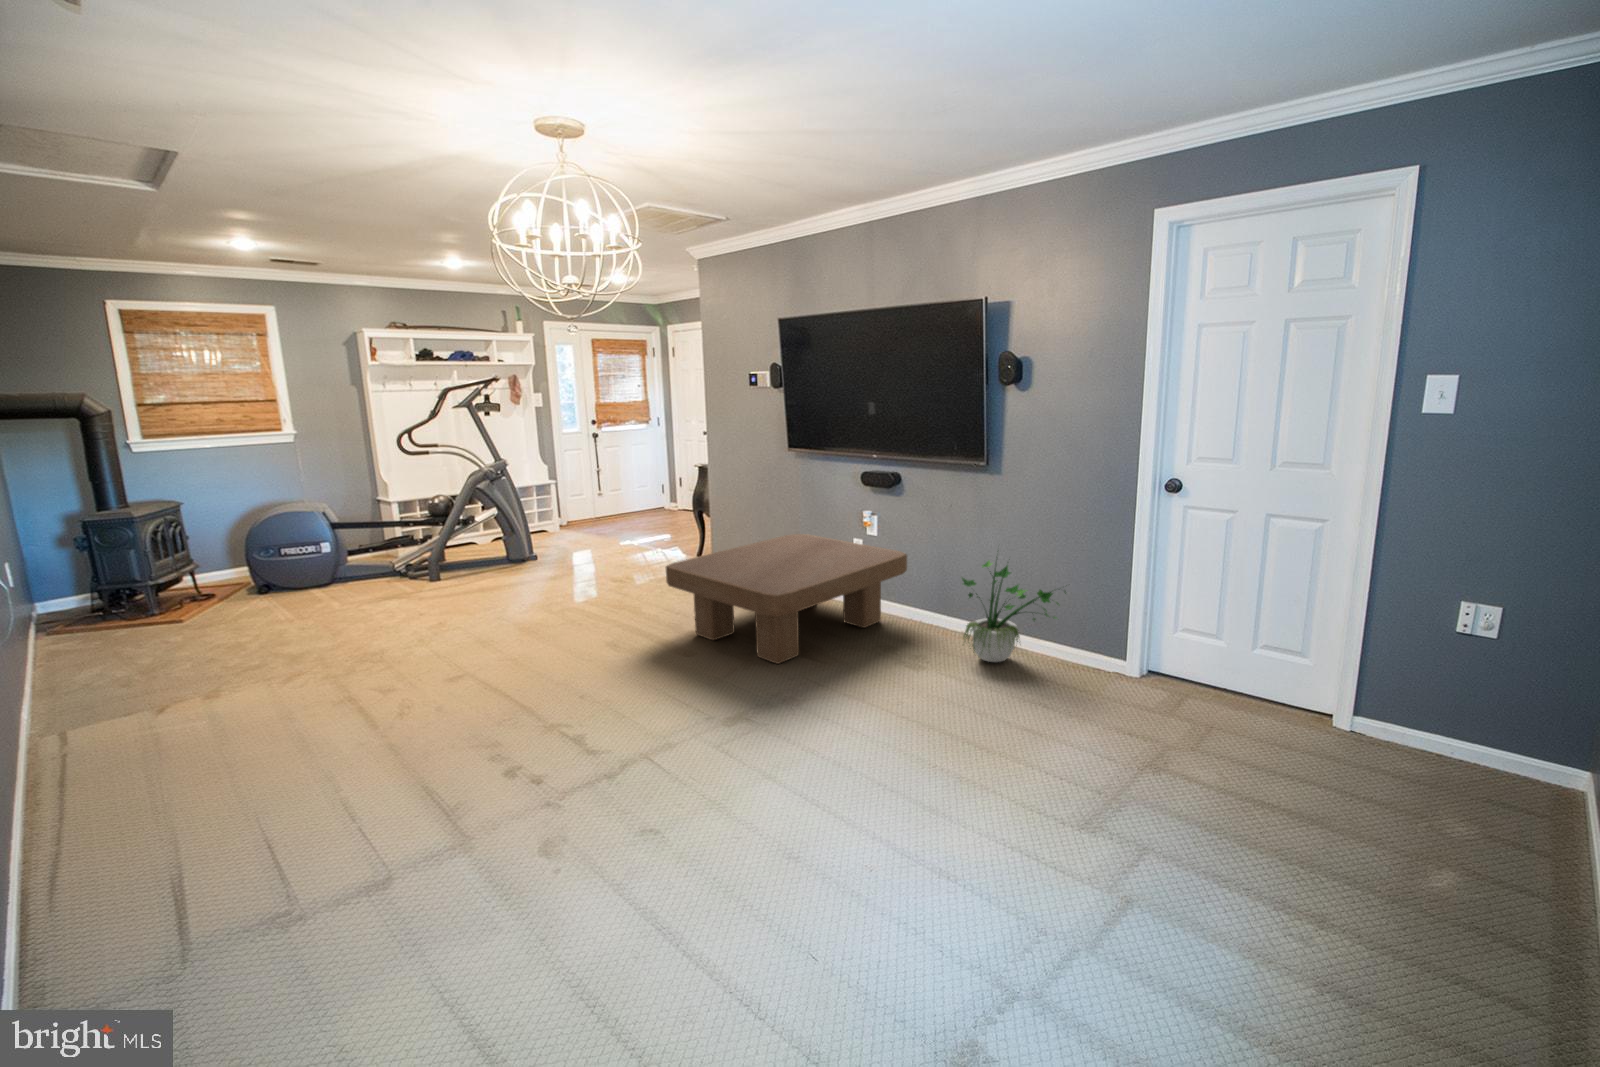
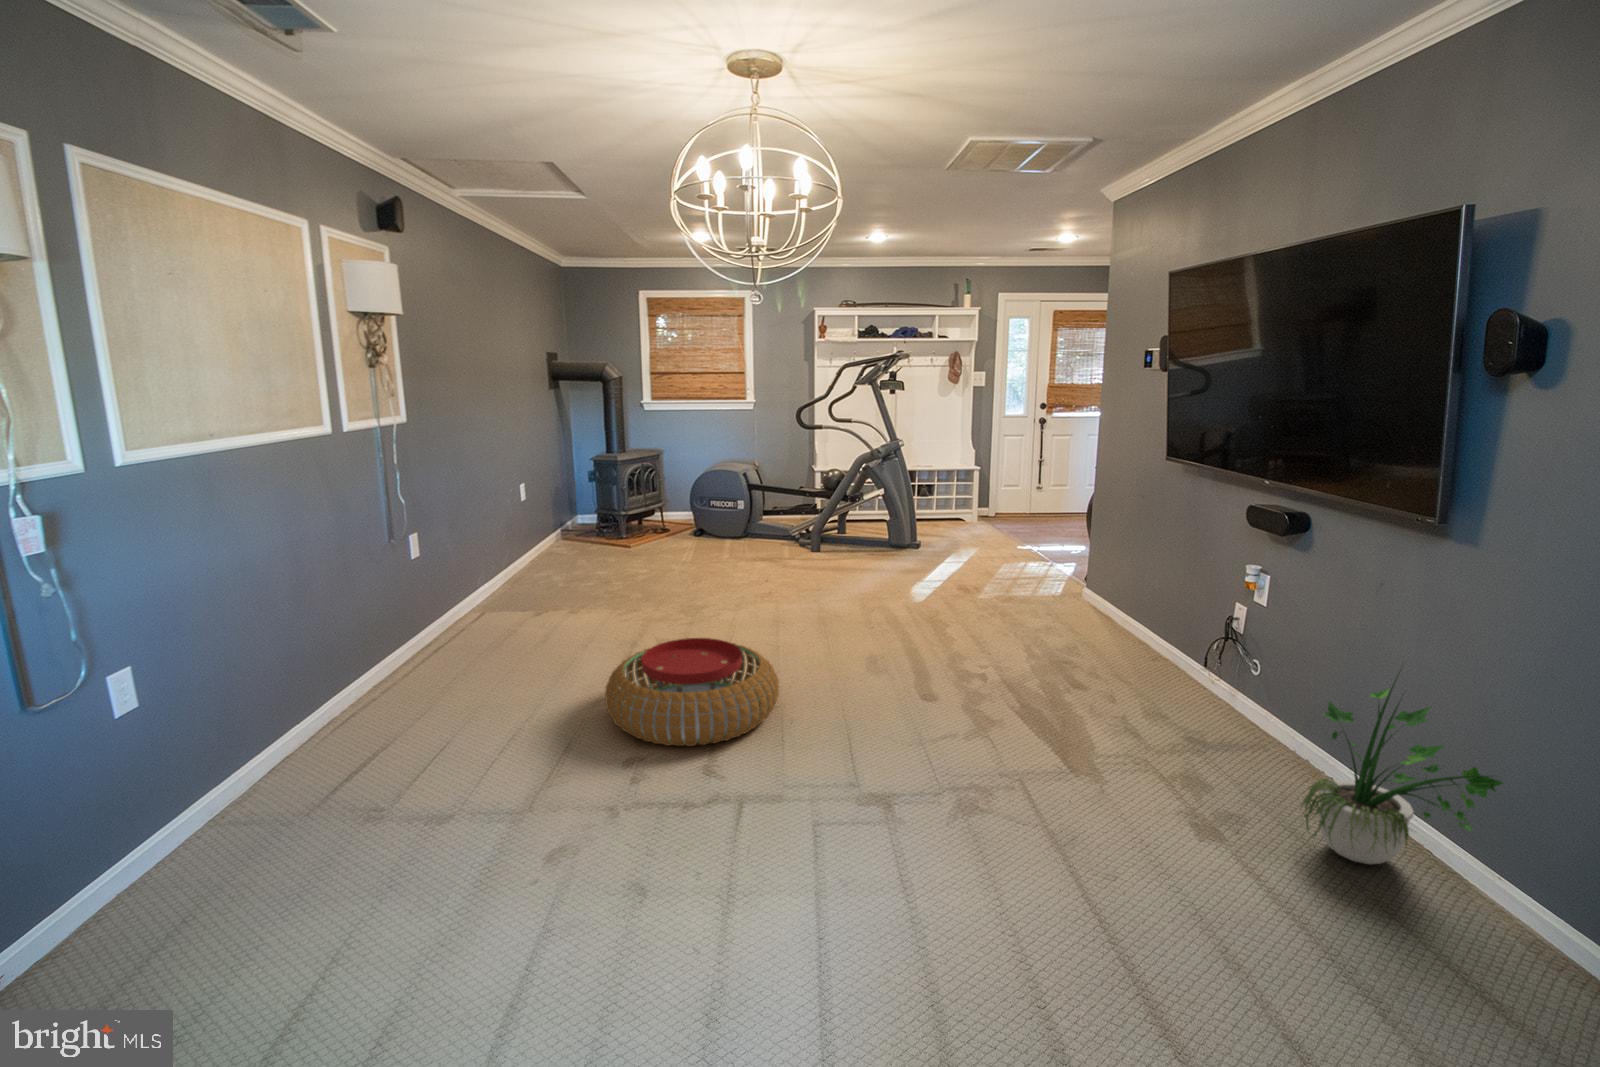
coffee table: present [666,534,907,664] -> none [943,578,1288,739]
pouf: none [400,660,590,775] -> present [605,638,779,746]

